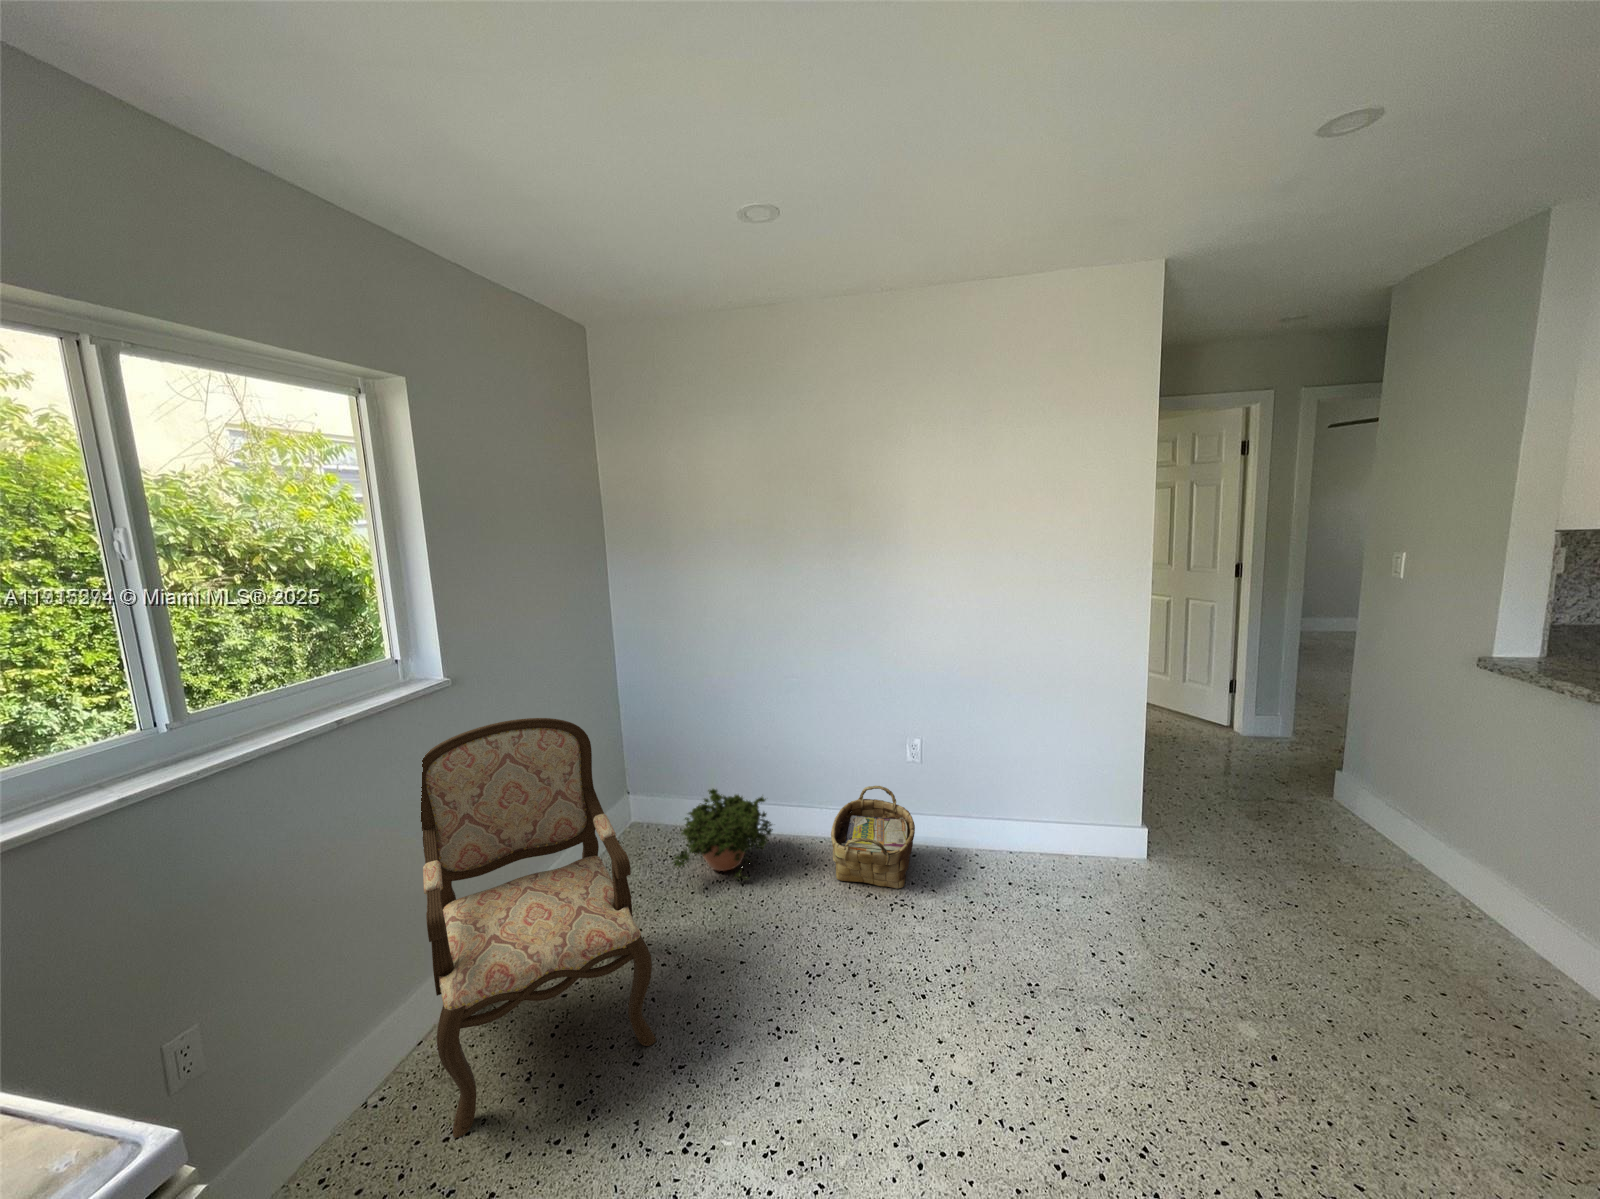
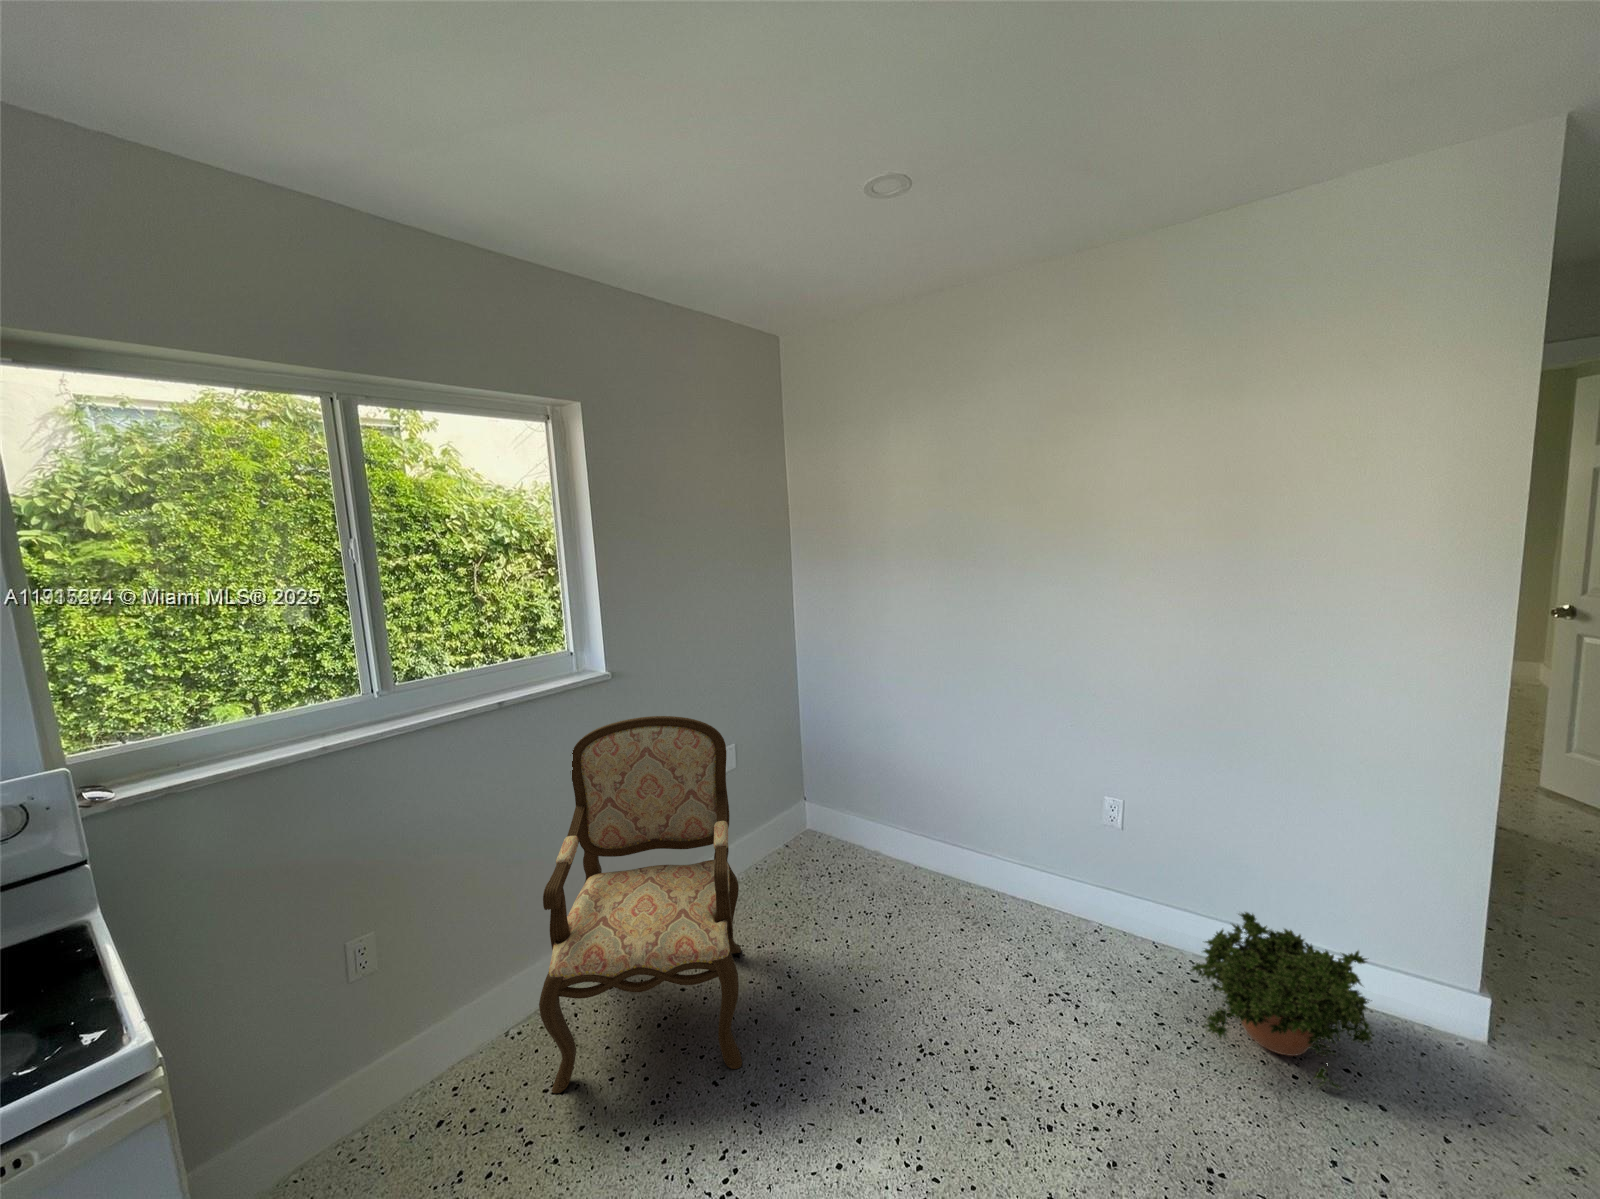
woven basket: present [831,786,915,889] -> none [988,844,1100,979]
potted plant: present [674,789,773,879] -> present [1191,912,1372,1089]

